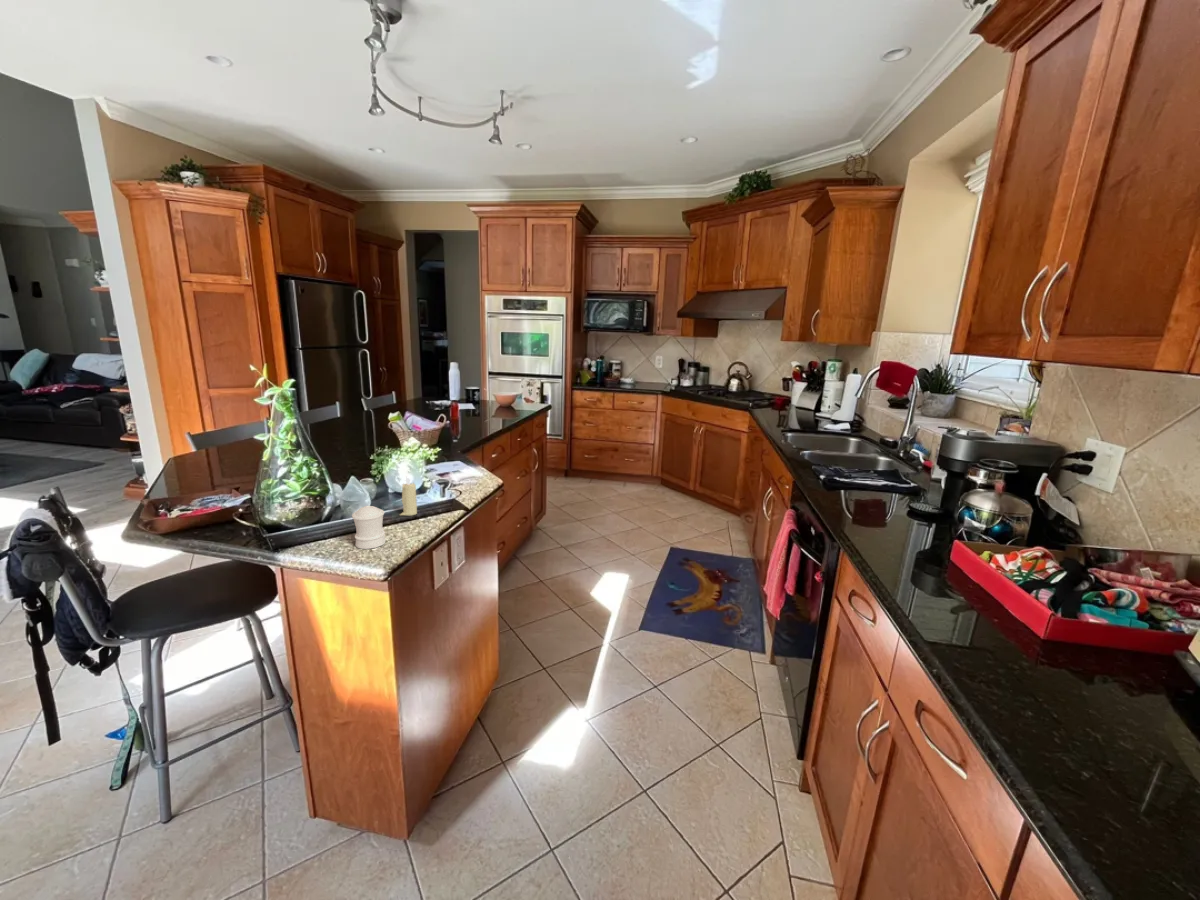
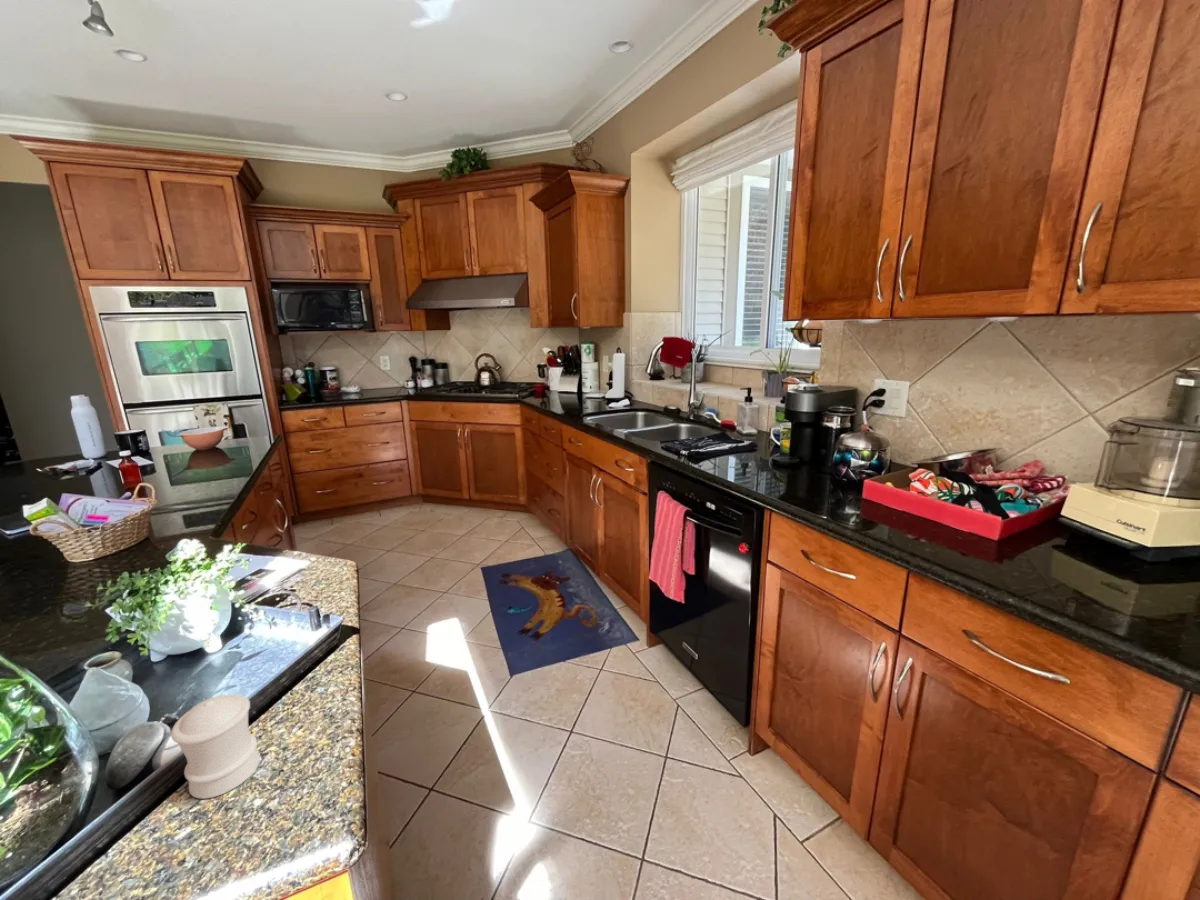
candle: present [400,477,417,515] -> none [215,608,256,686]

